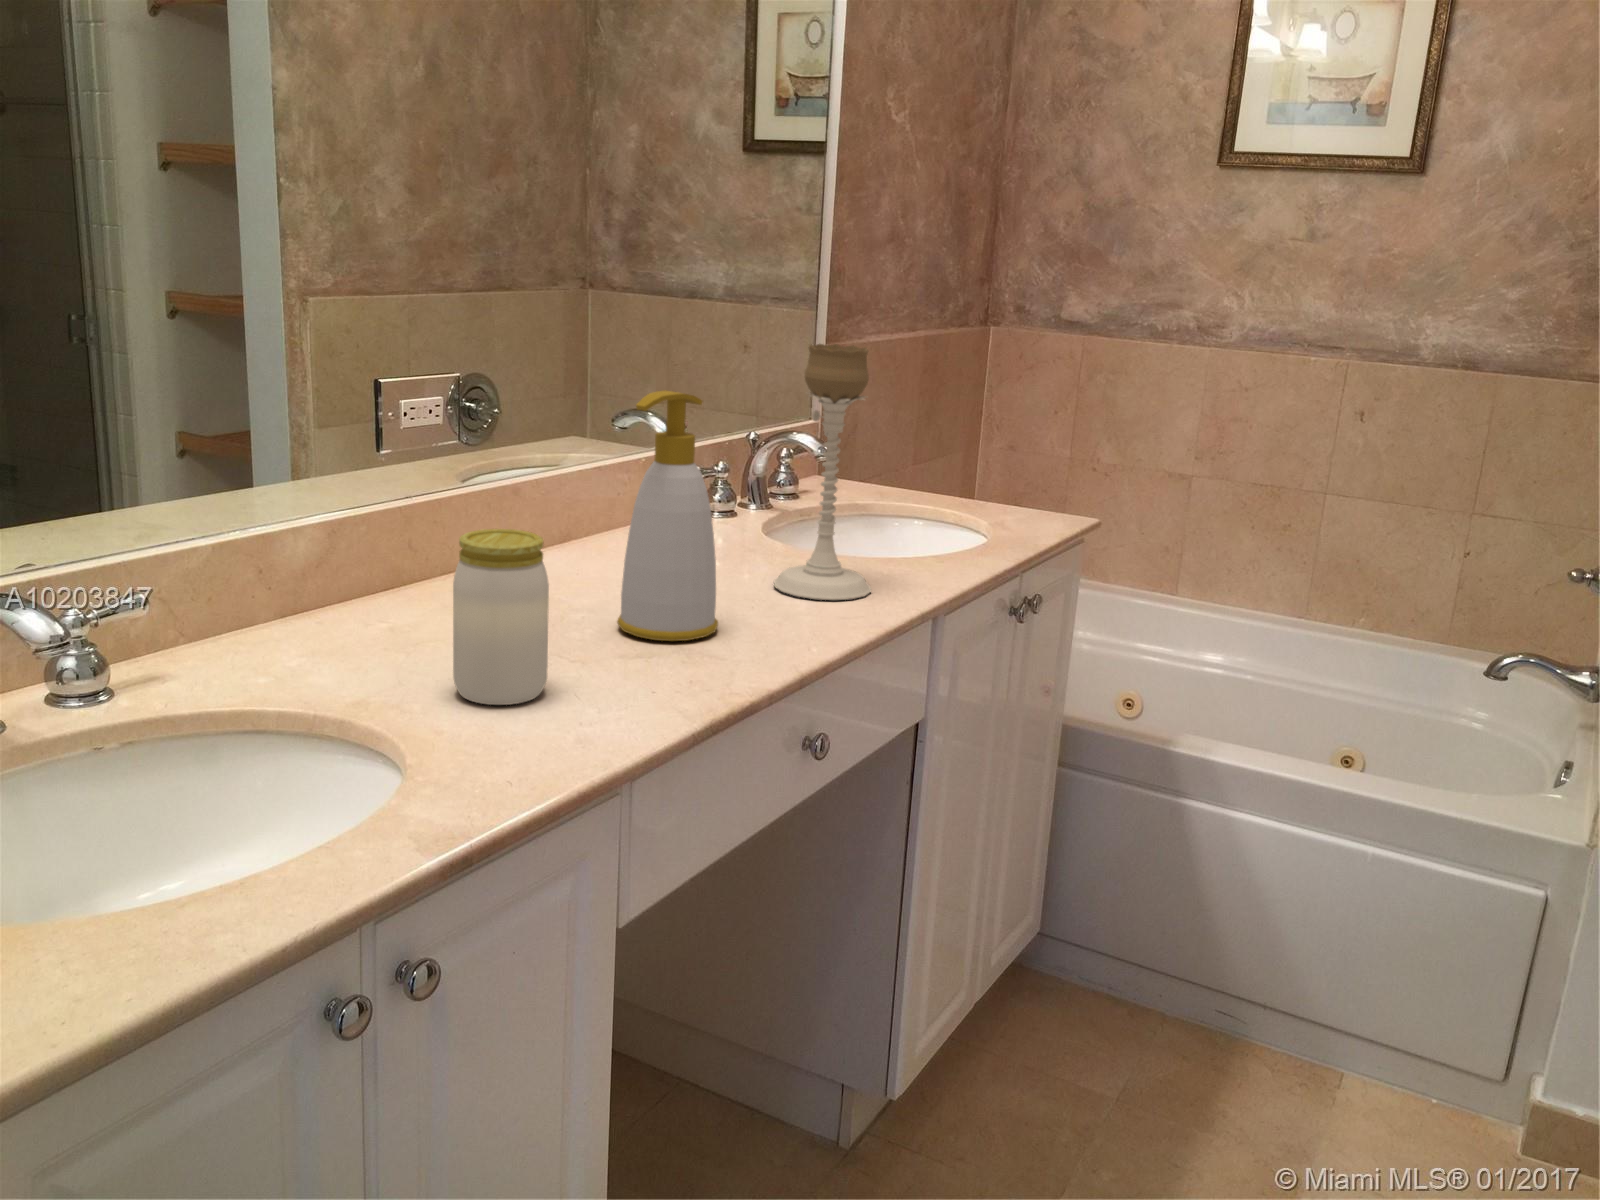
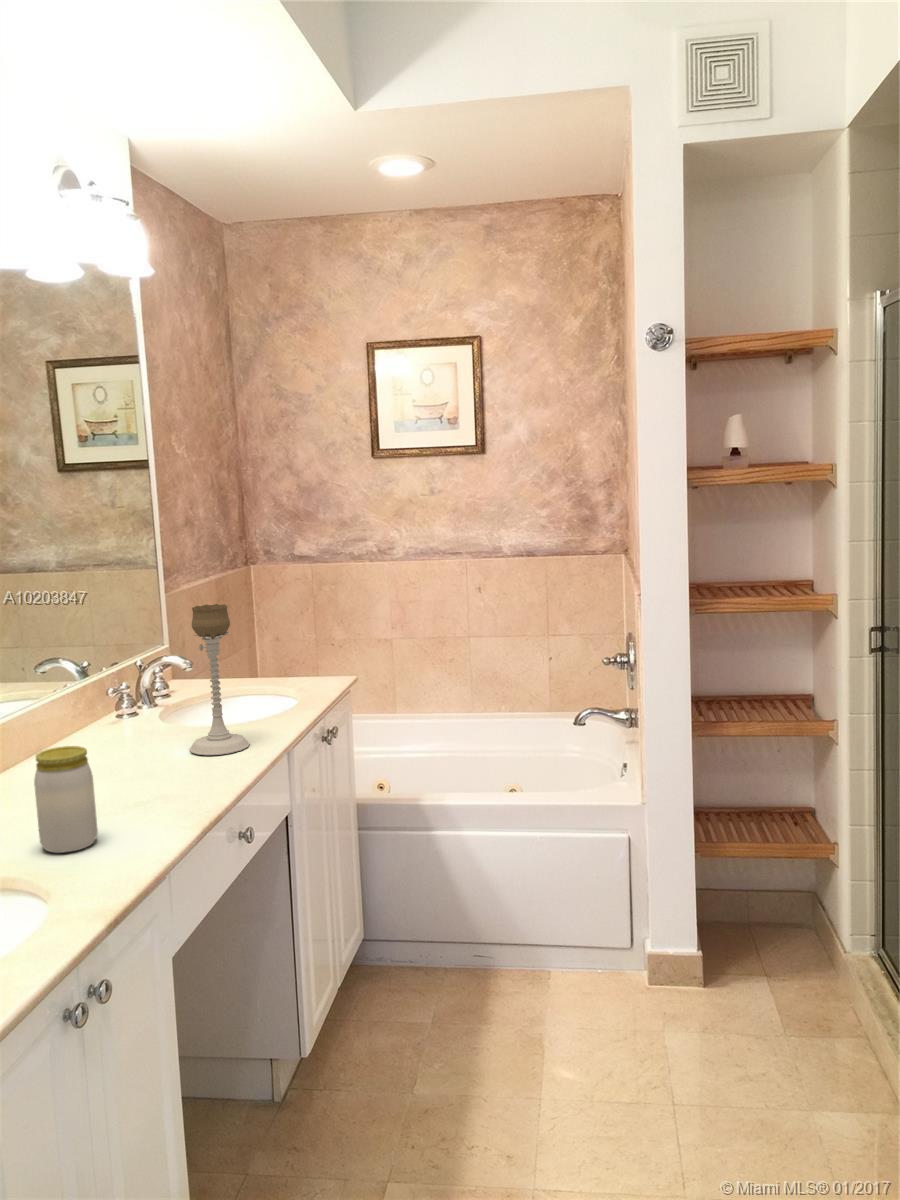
soap bottle: present [617,391,718,641] -> none [112,650,175,797]

